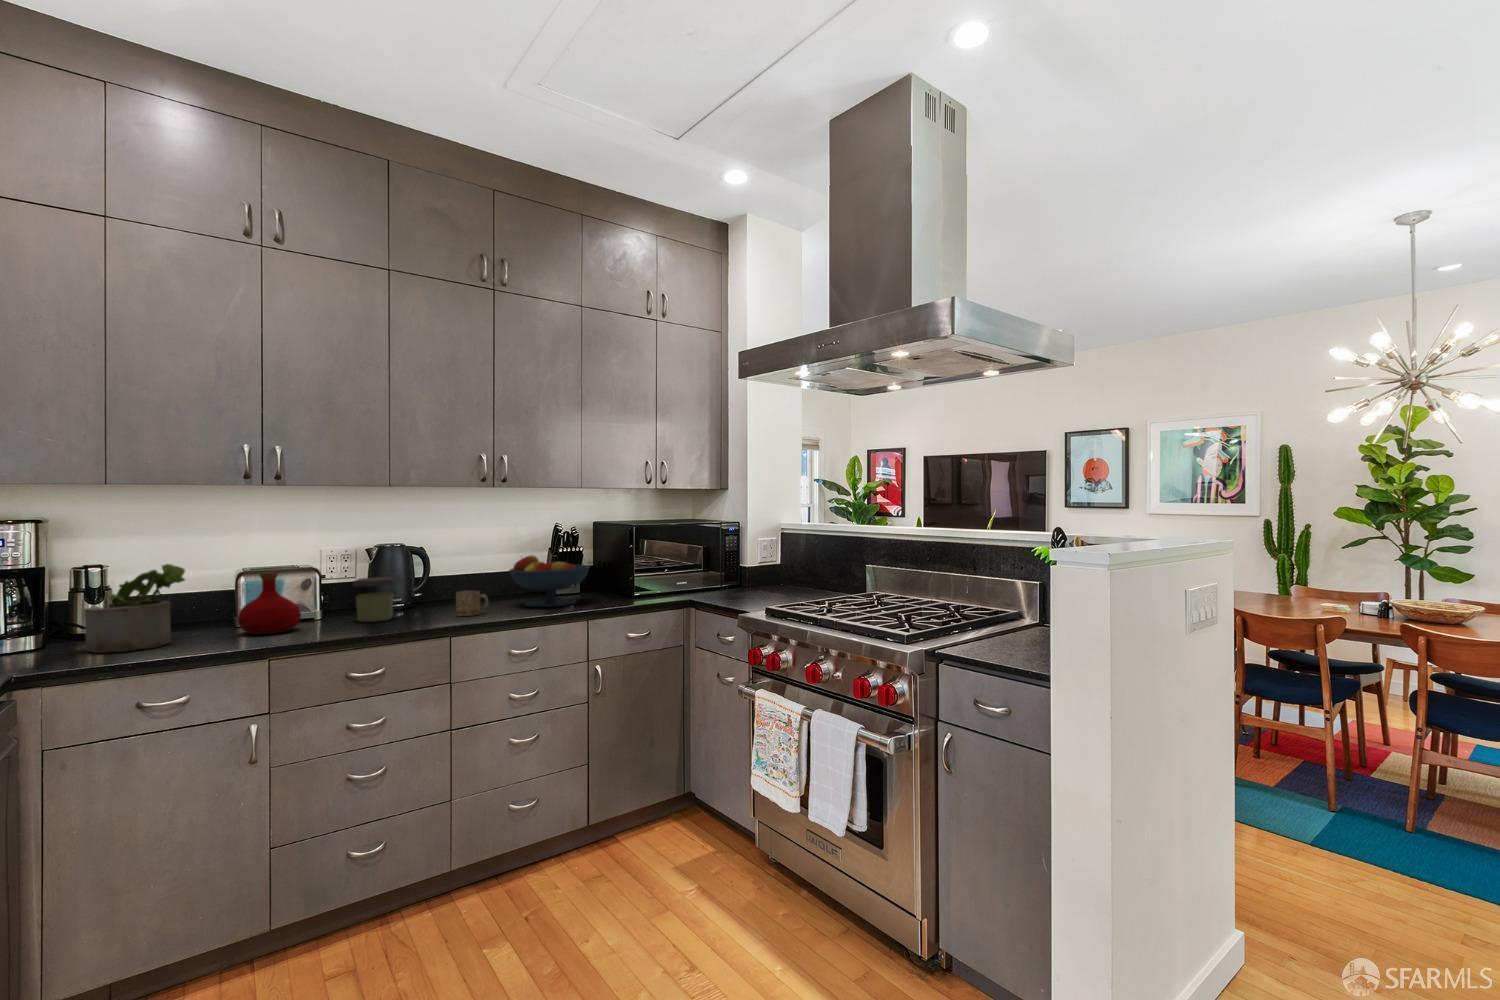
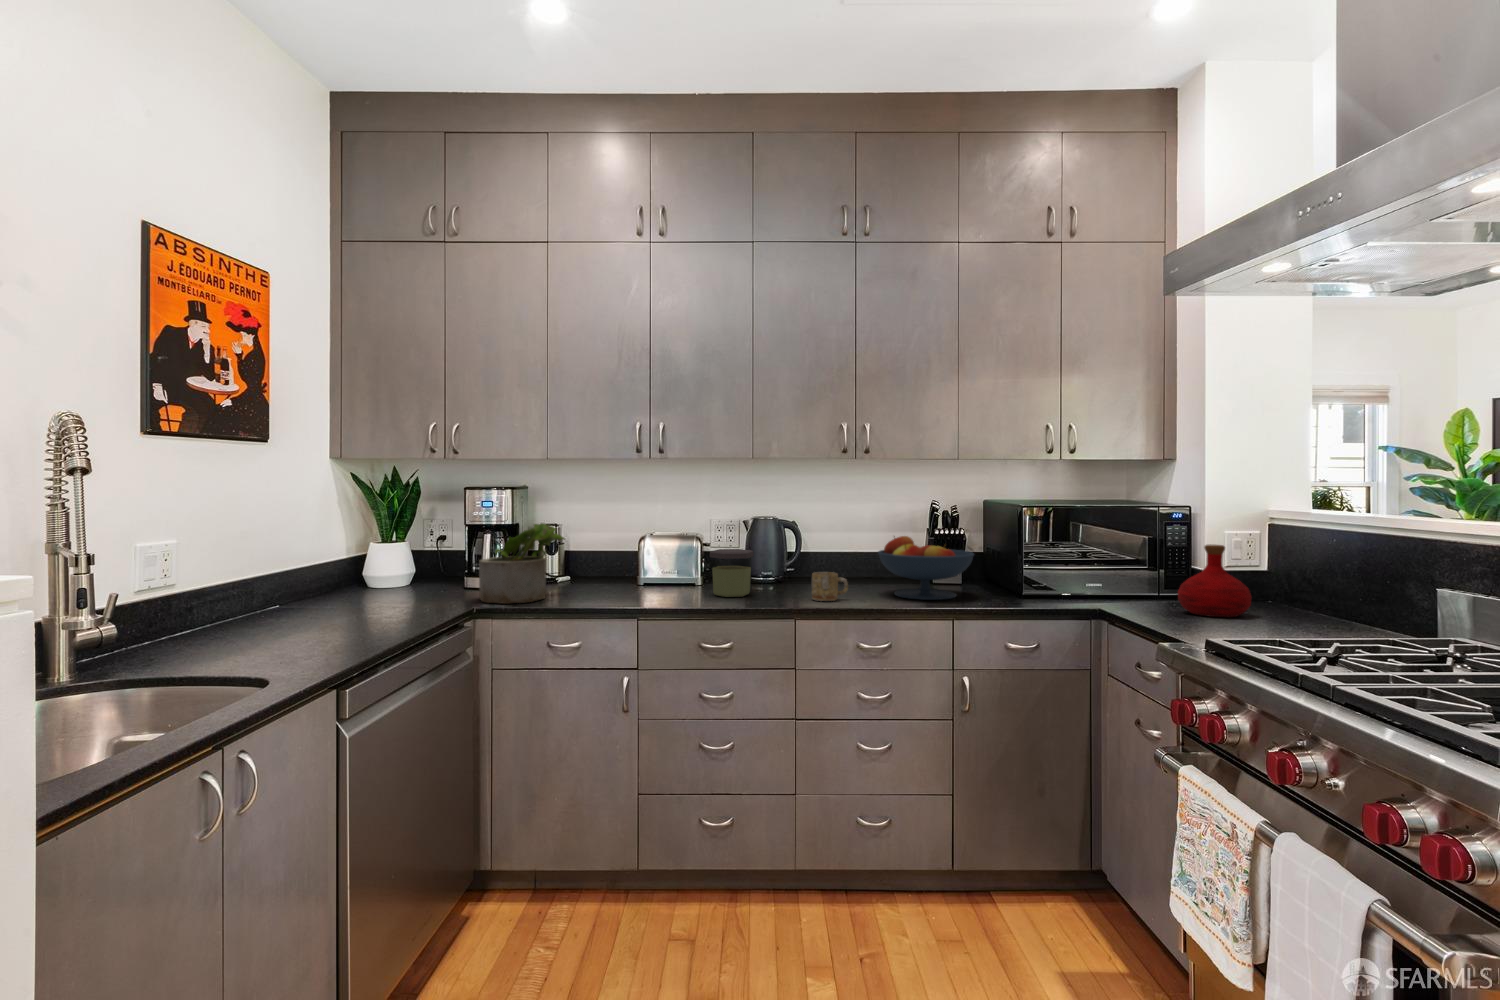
bottle: present [238,572,301,635] -> present [1178,544,1252,617]

